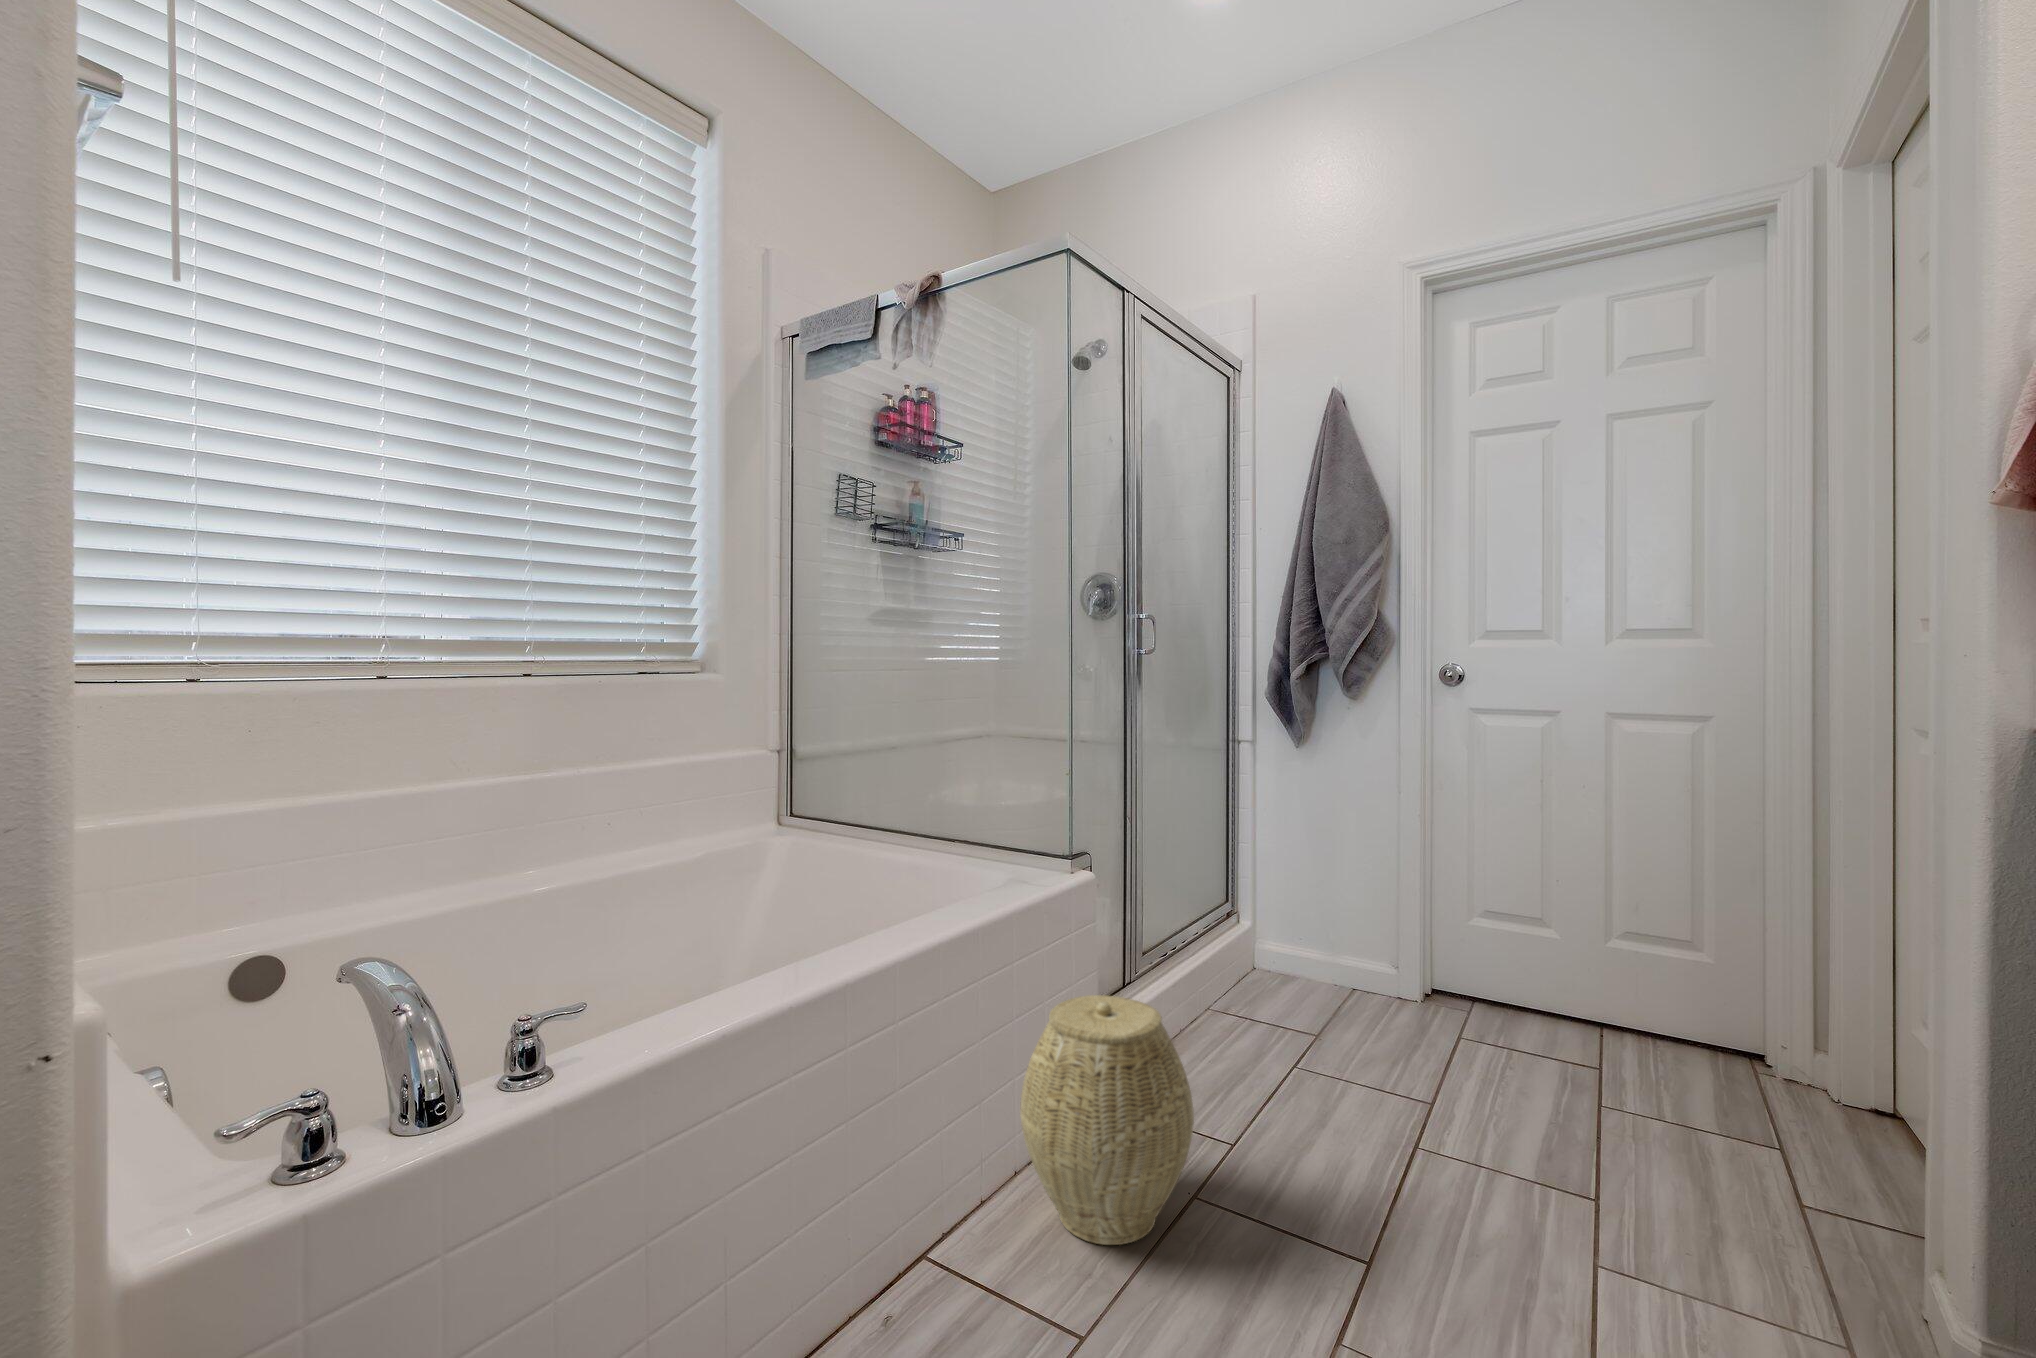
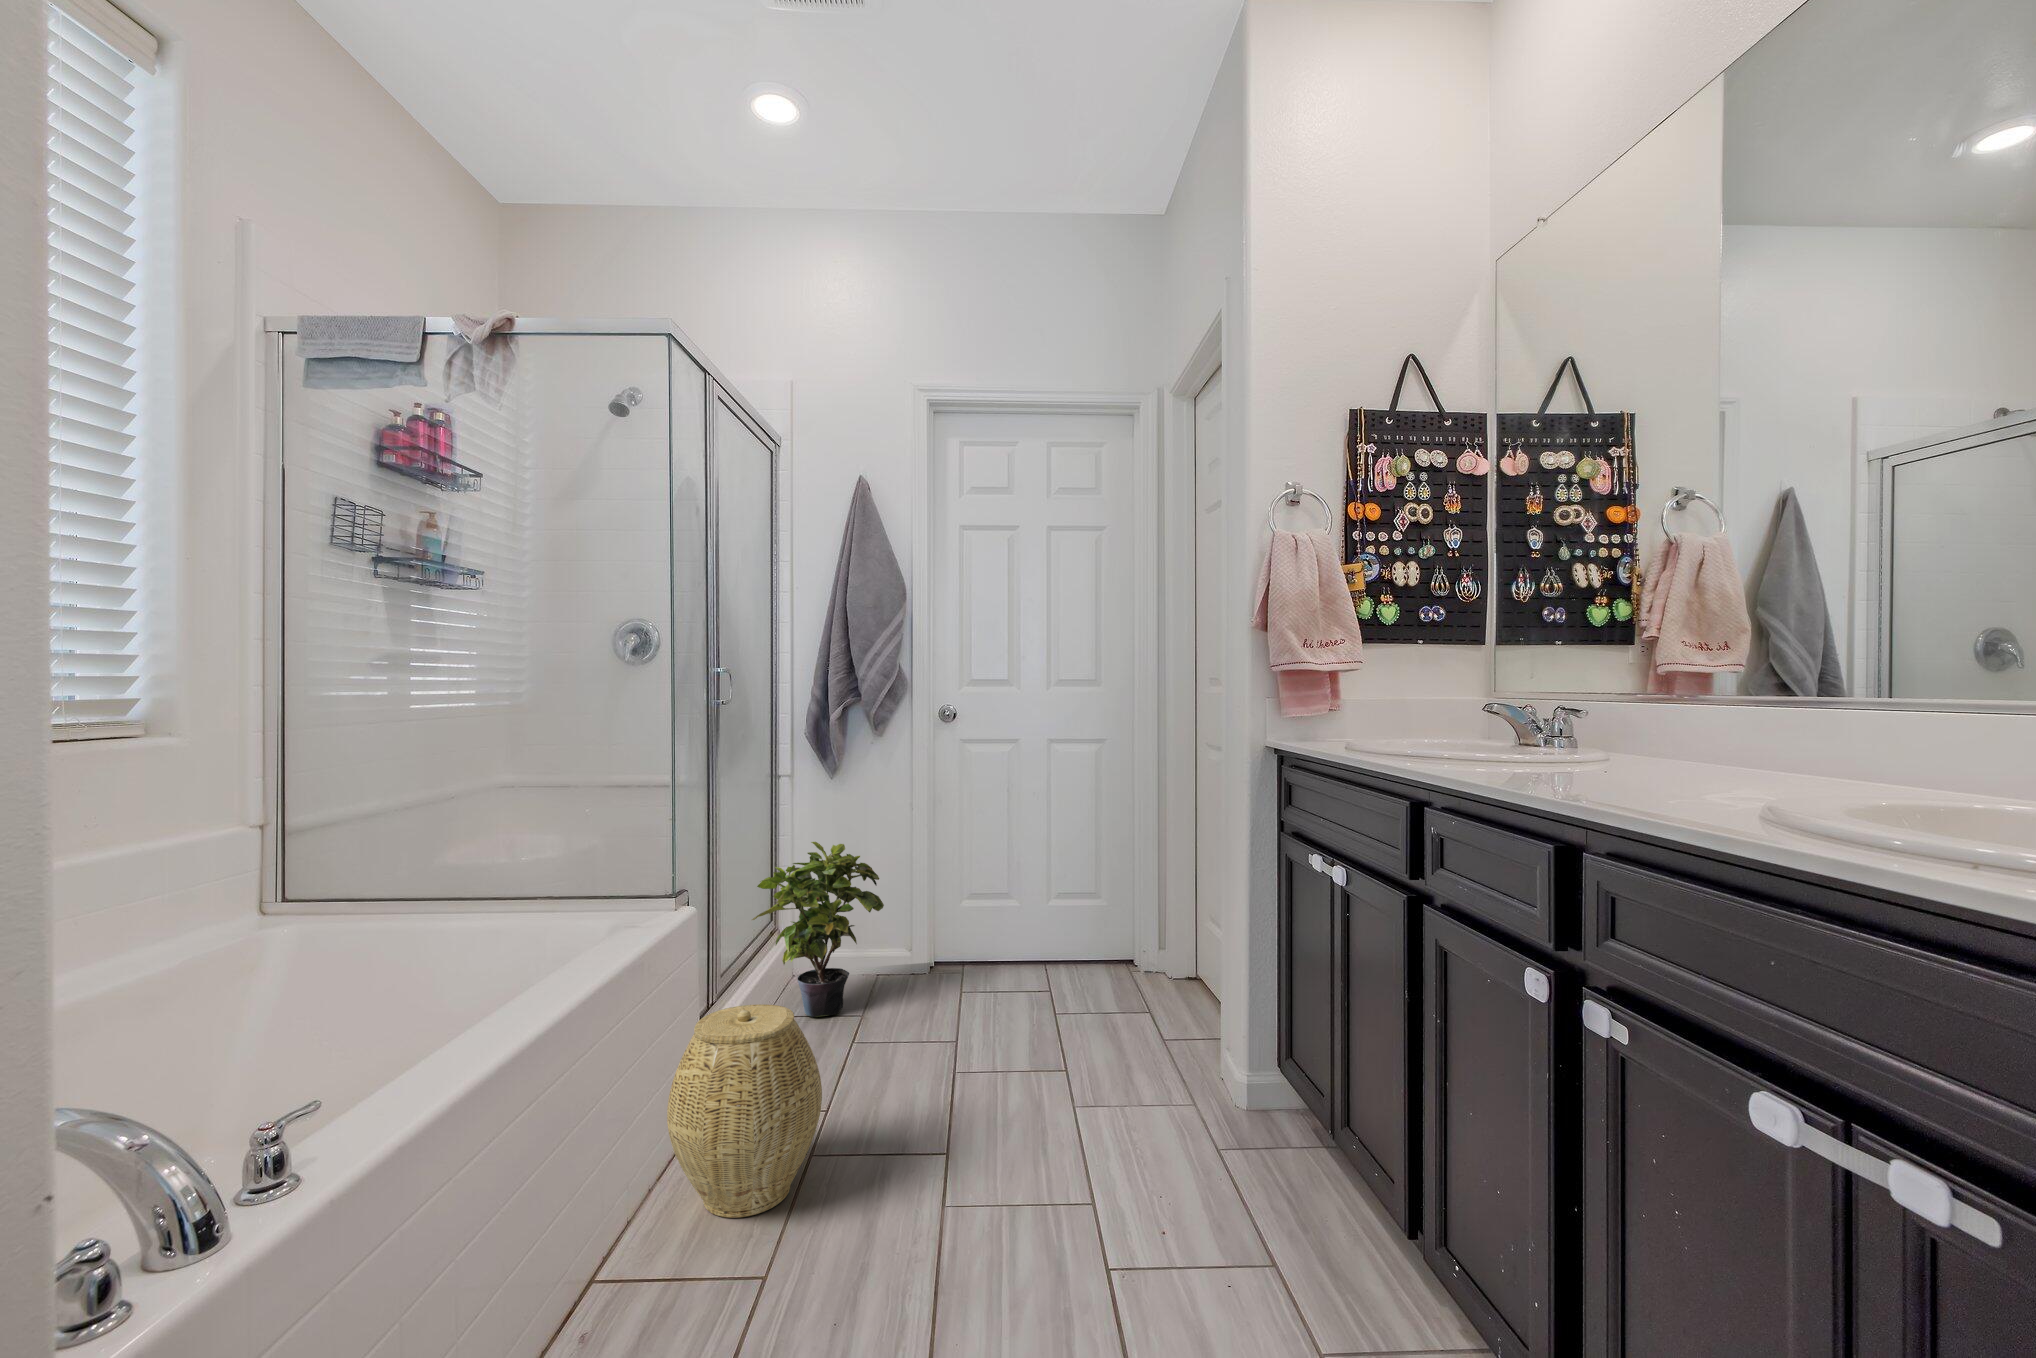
potted plant: none [1188,820,1353,1026] -> present [752,842,884,1017]

